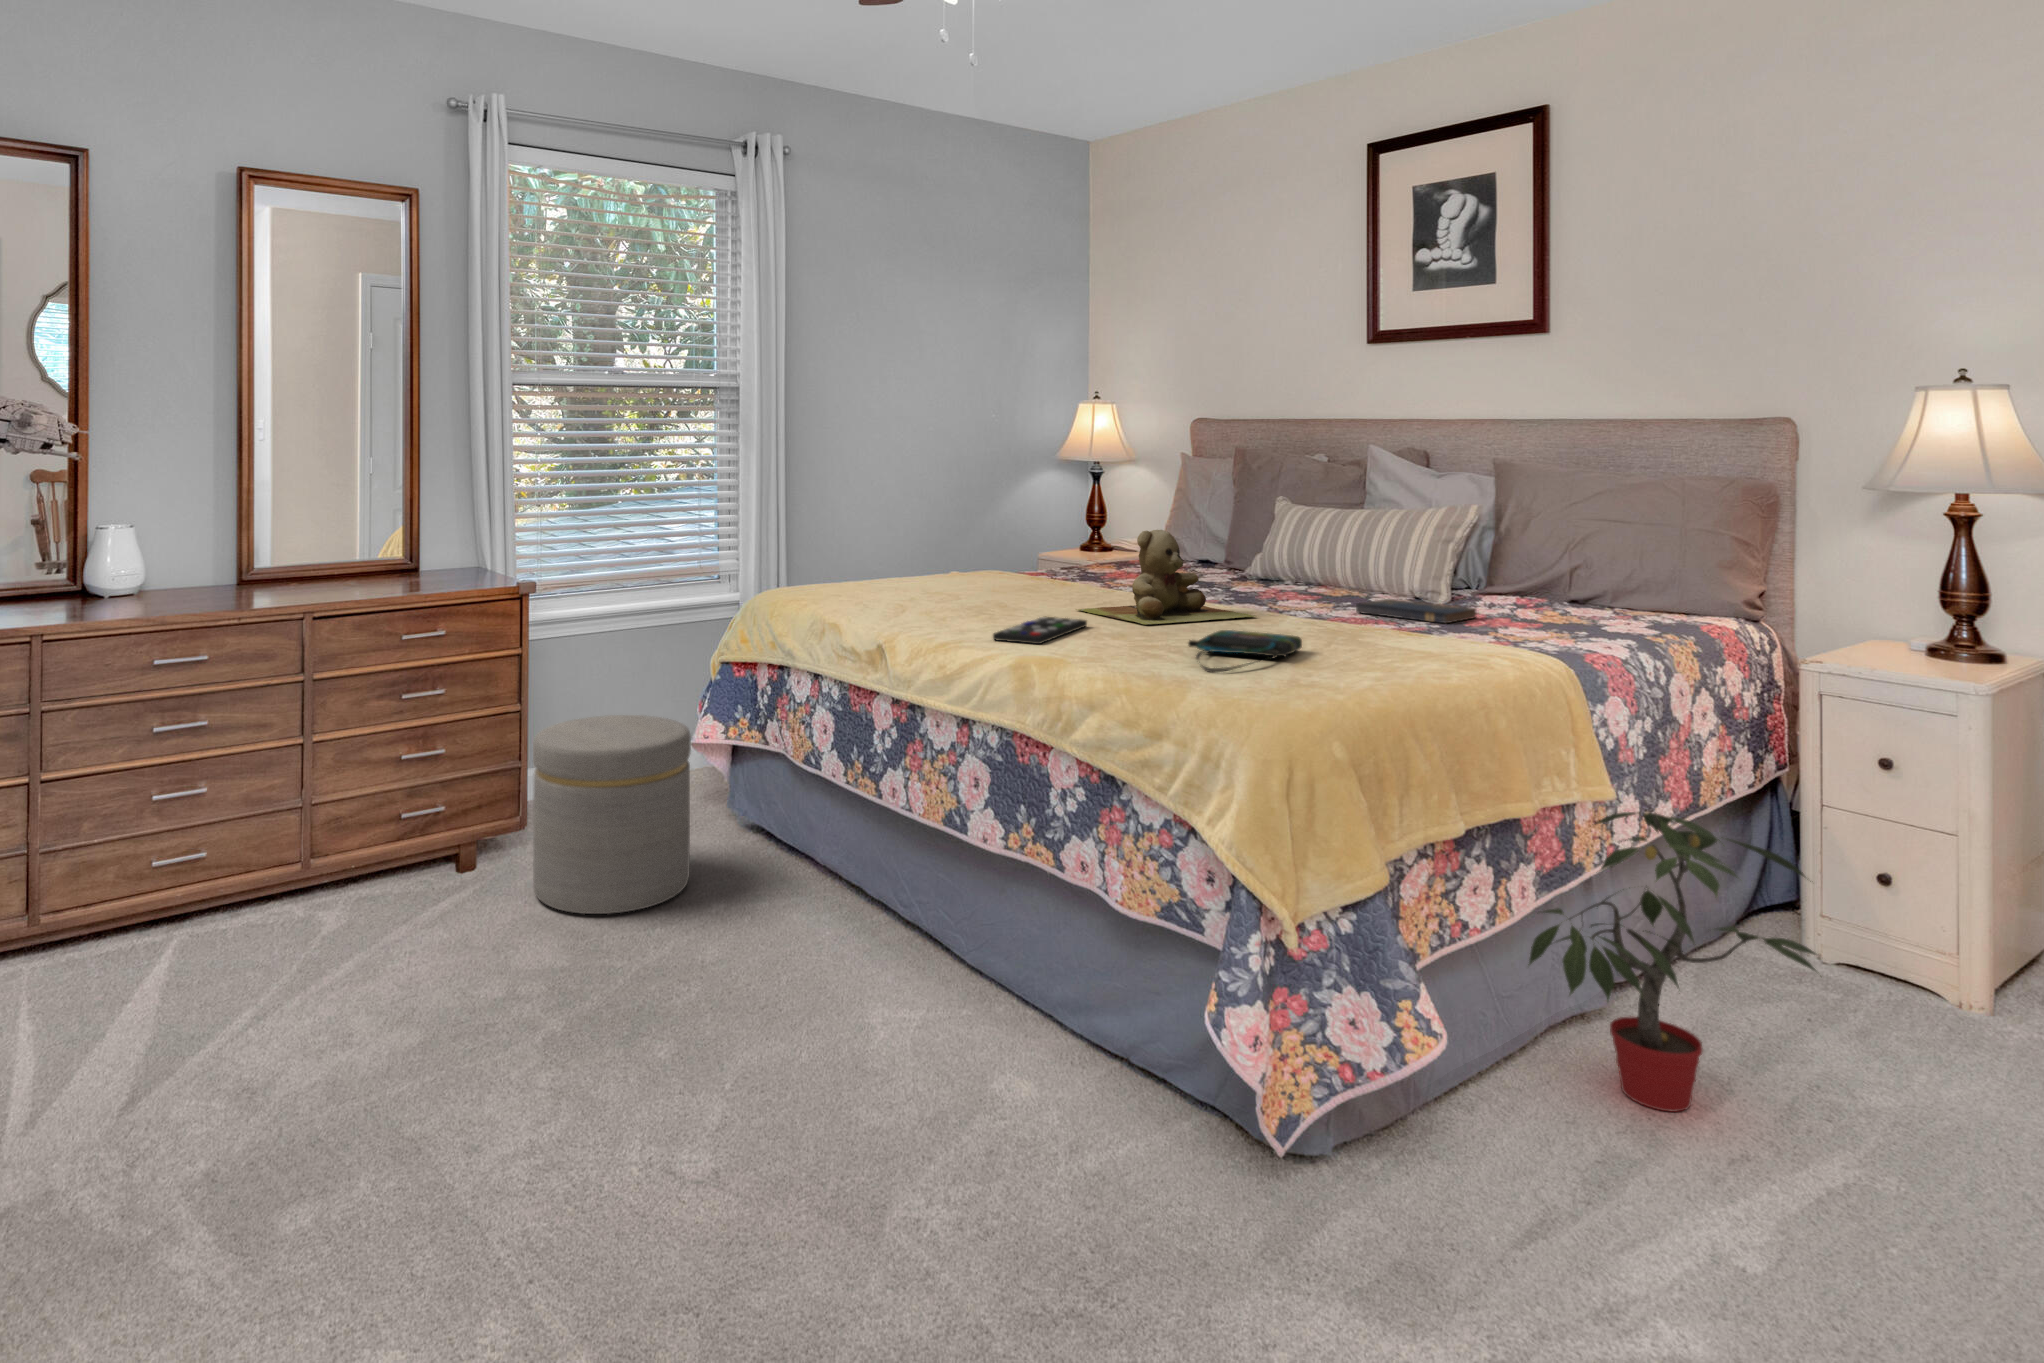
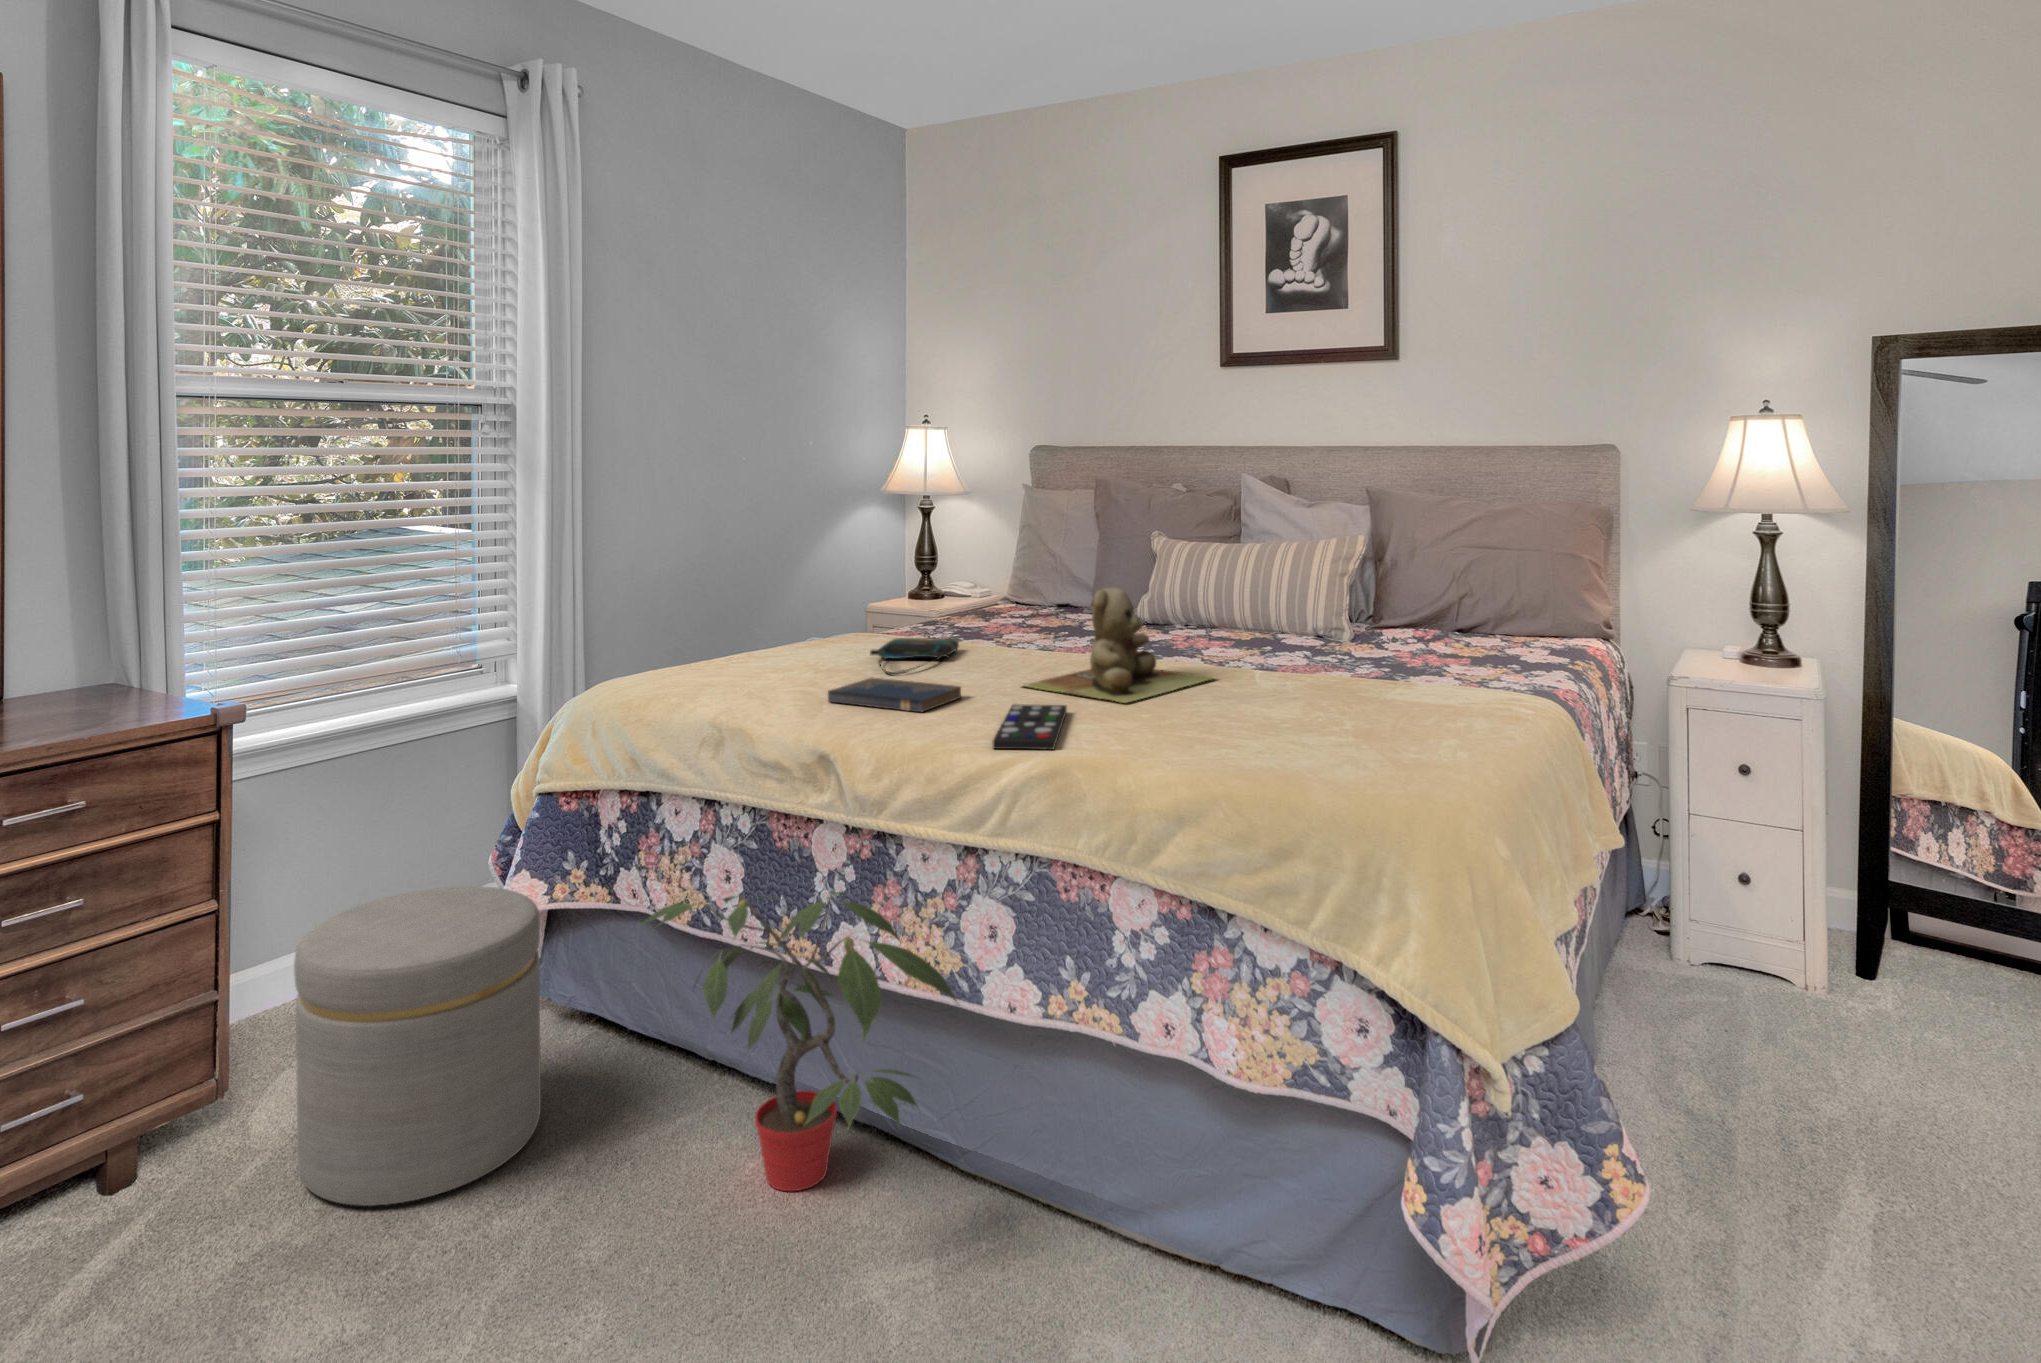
hardcover book: present [1356,599,1476,623] -> present [828,678,961,712]
tote bag: present [1188,630,1302,672] -> present [870,638,959,675]
potted plant: present [1528,812,1817,1112] -> present [643,891,960,1191]

